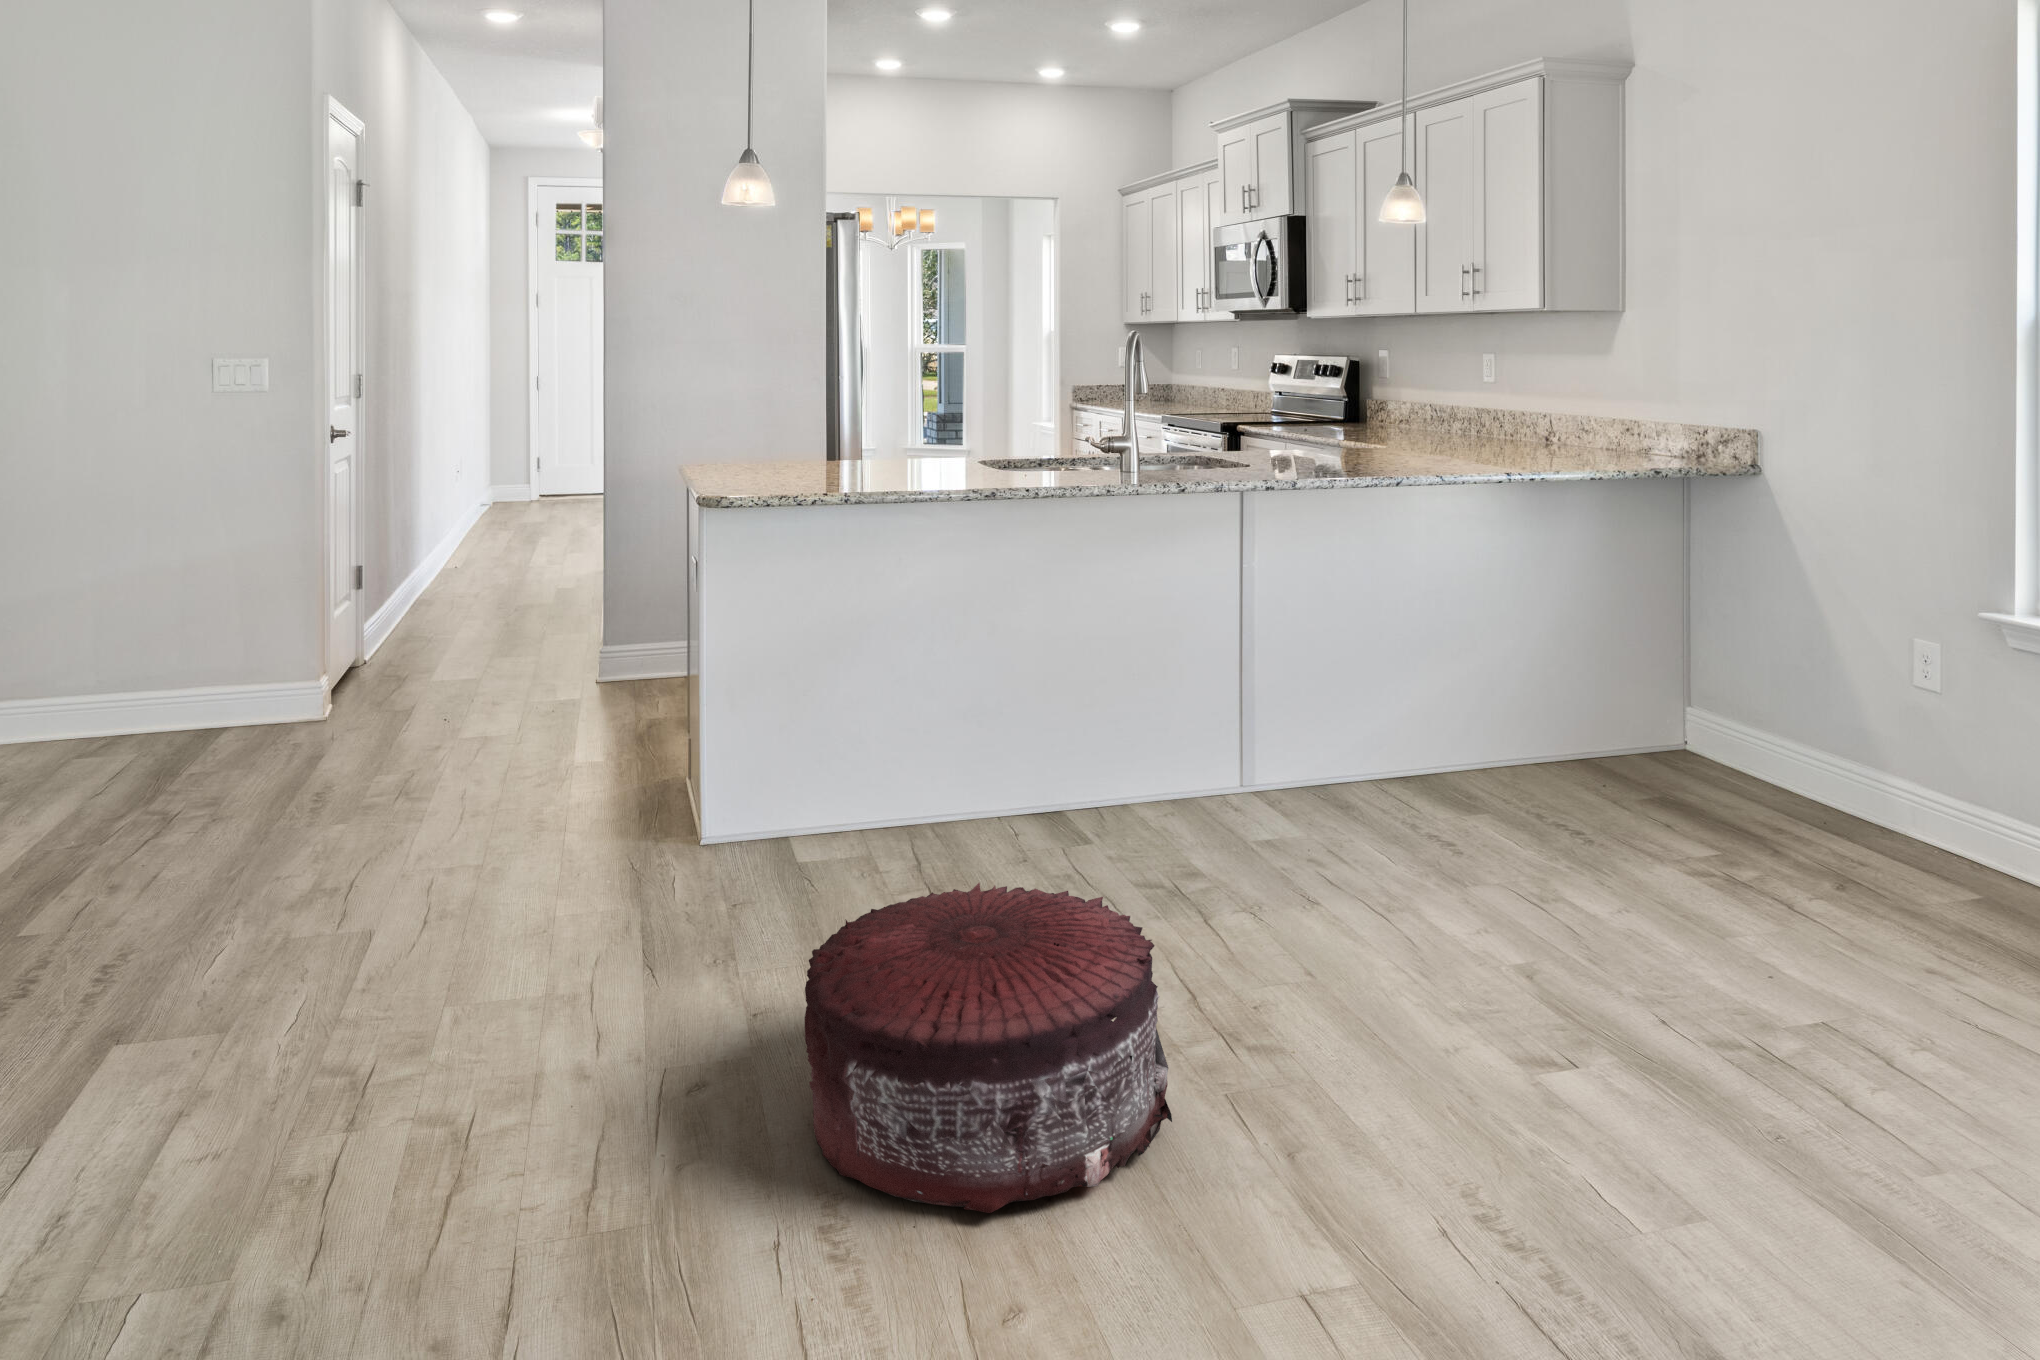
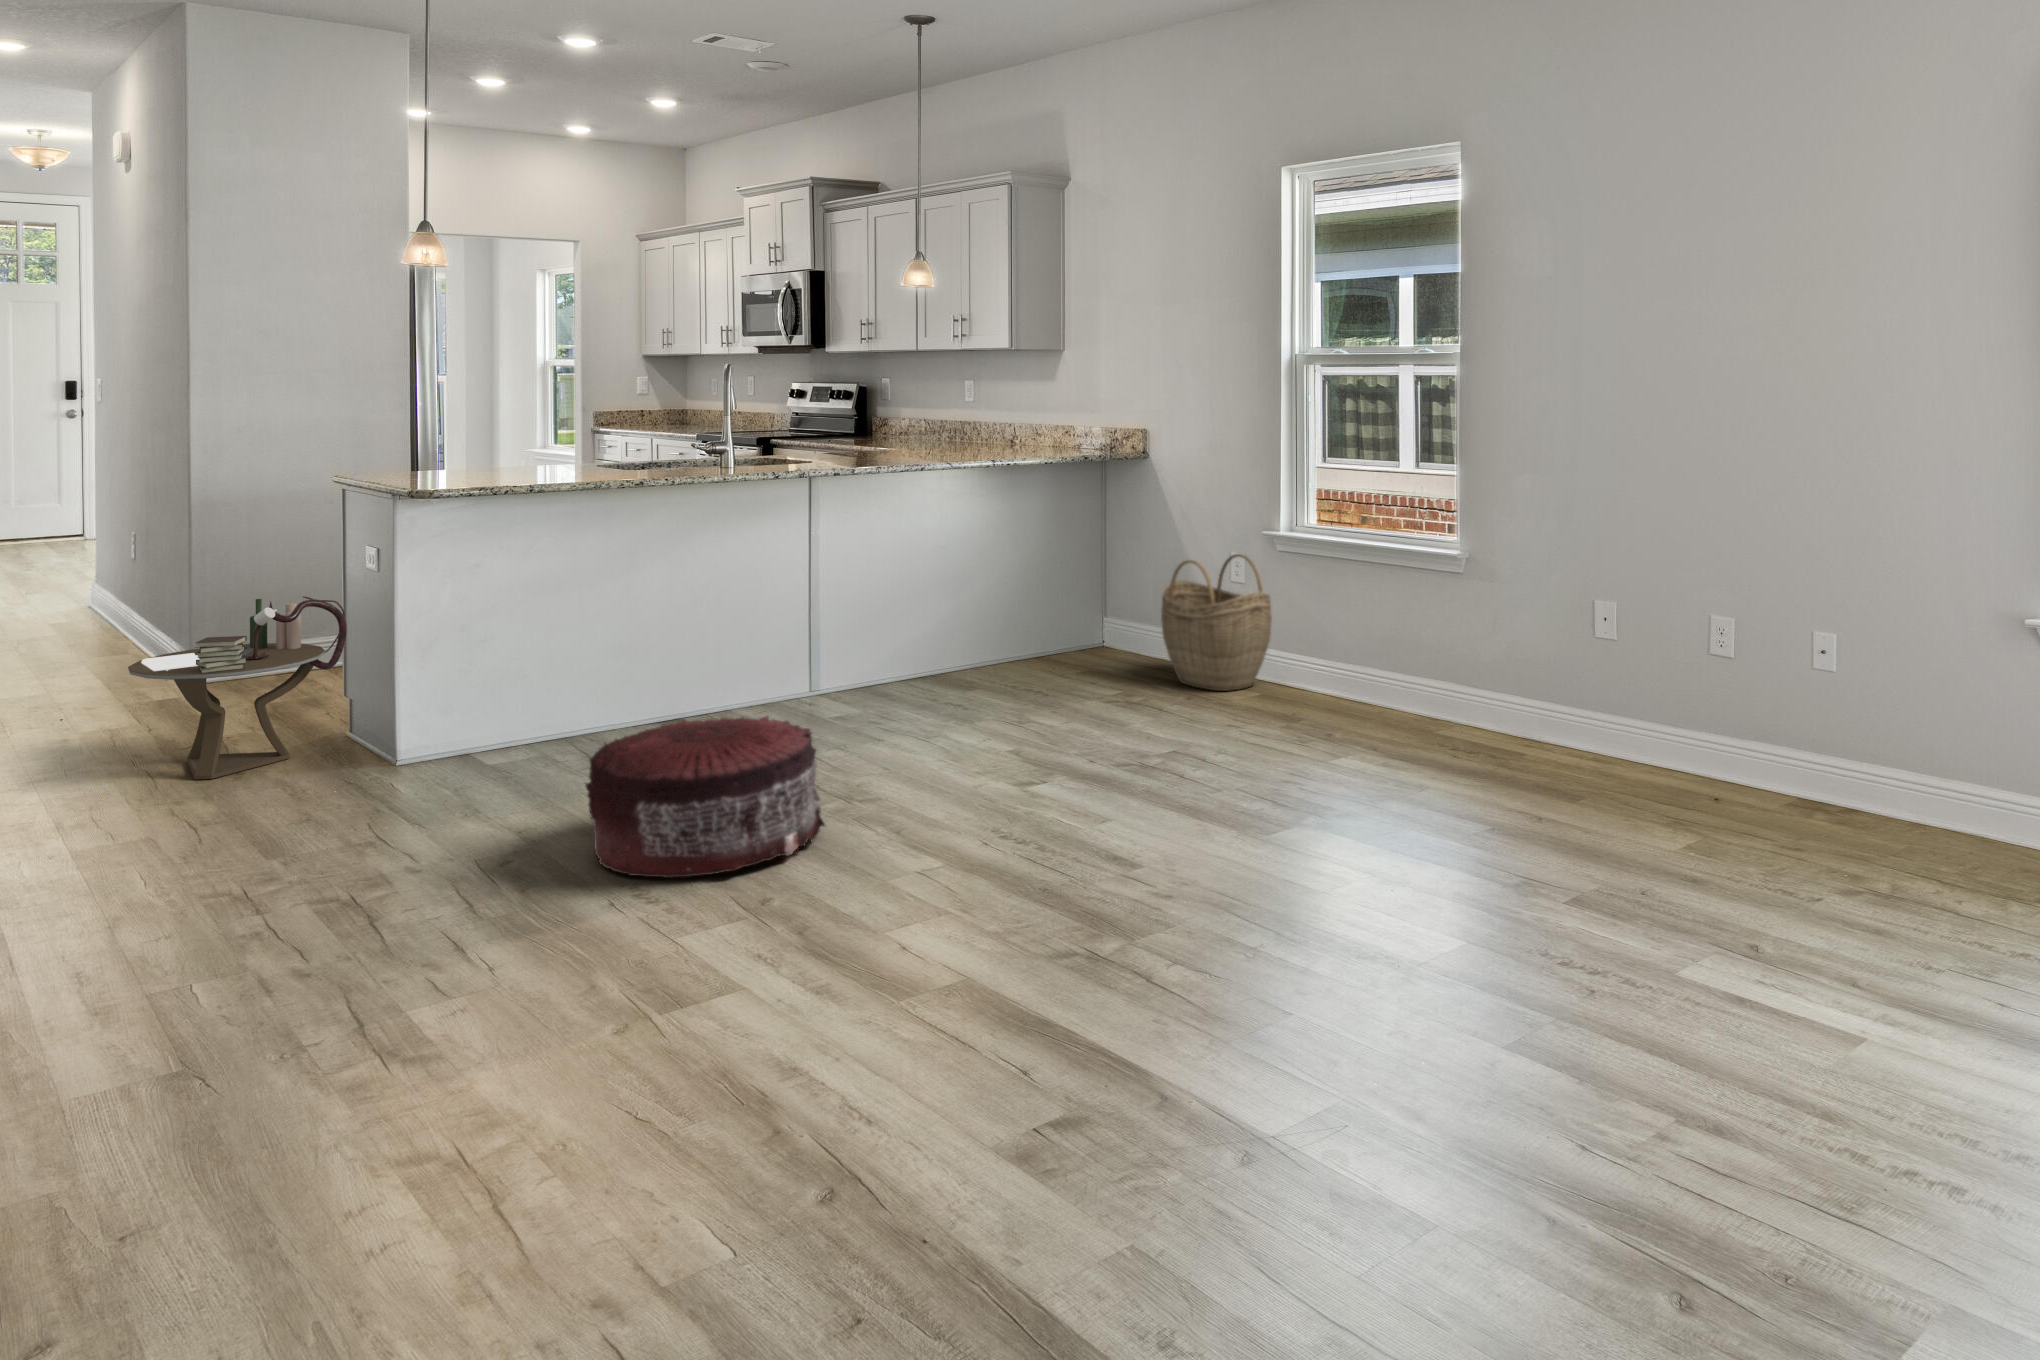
side table: none [433,615,678,837] -> present [128,596,347,780]
woven basket: none [1784,644,1996,878] -> present [1161,554,1272,691]

